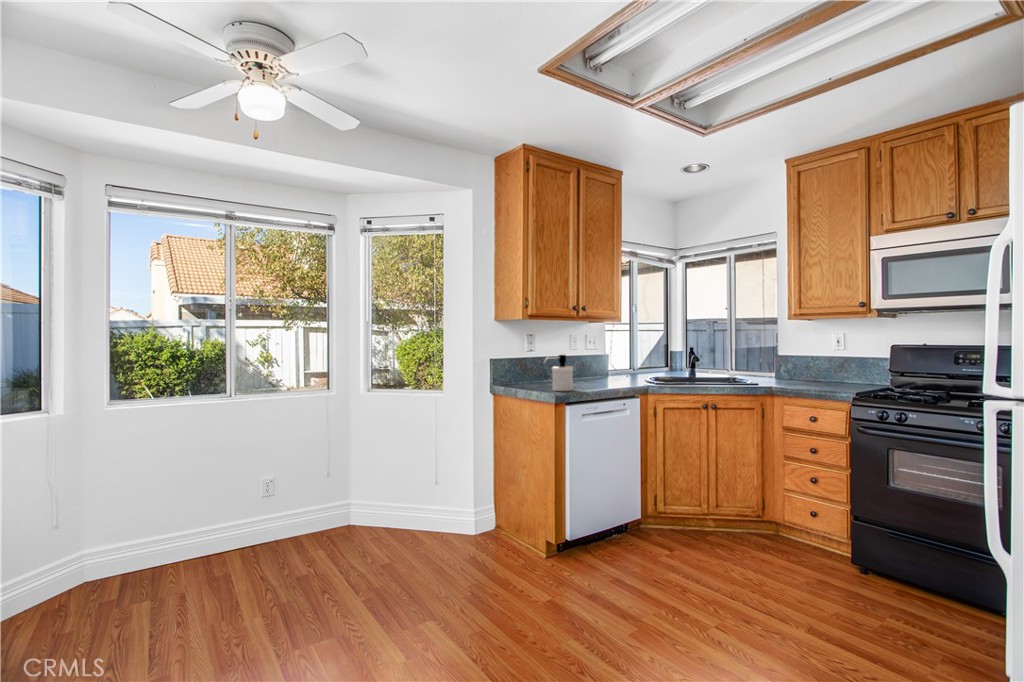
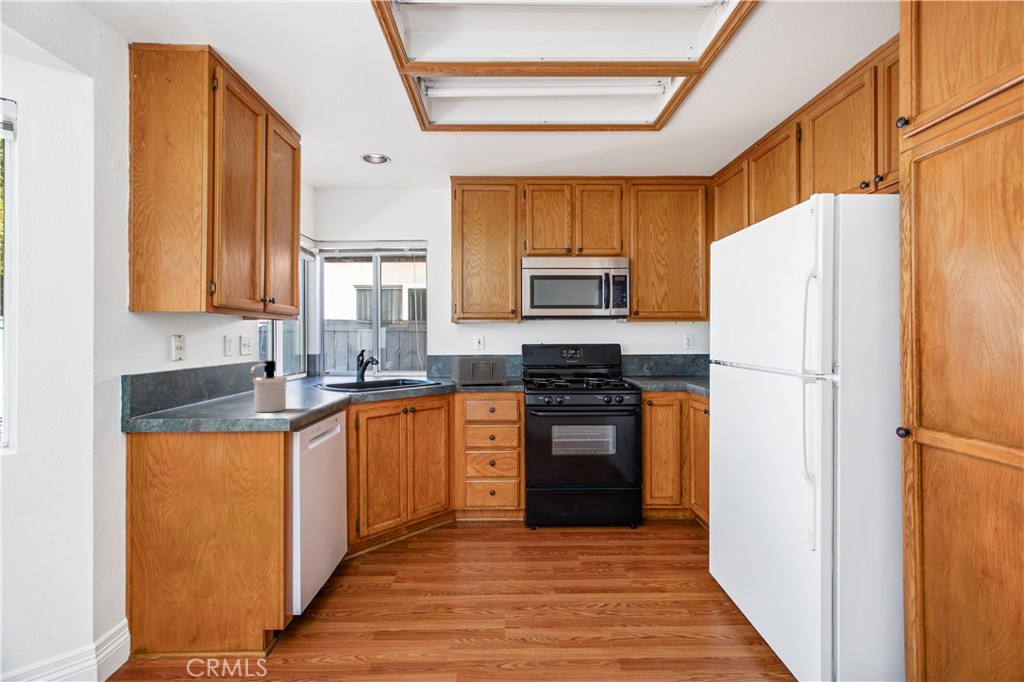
toaster: none [763,356,837,391] -> present [451,355,507,386]

